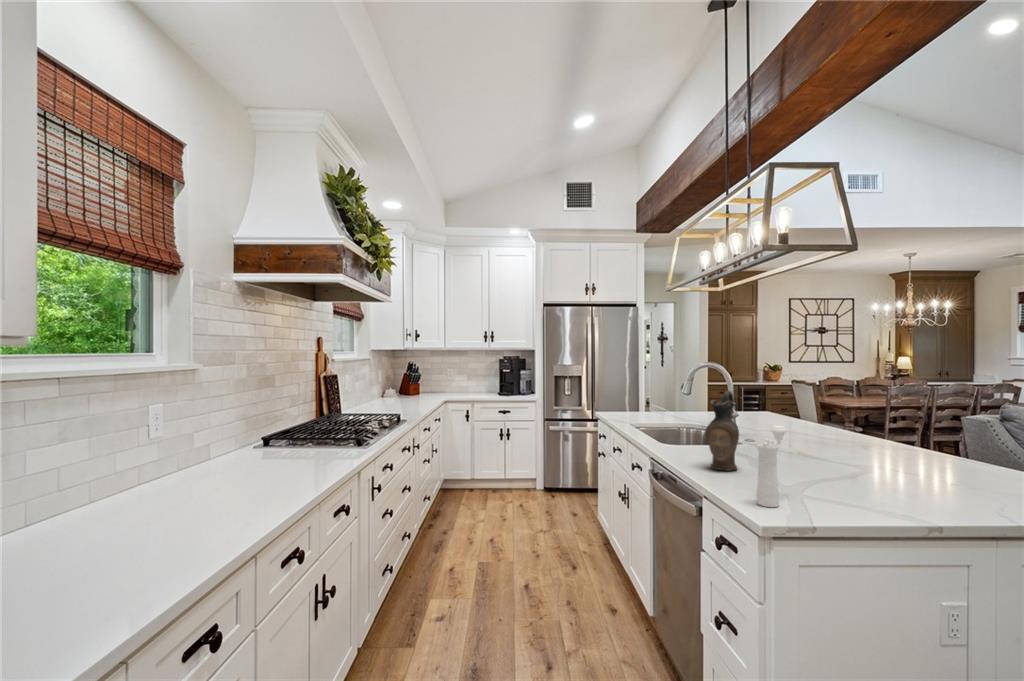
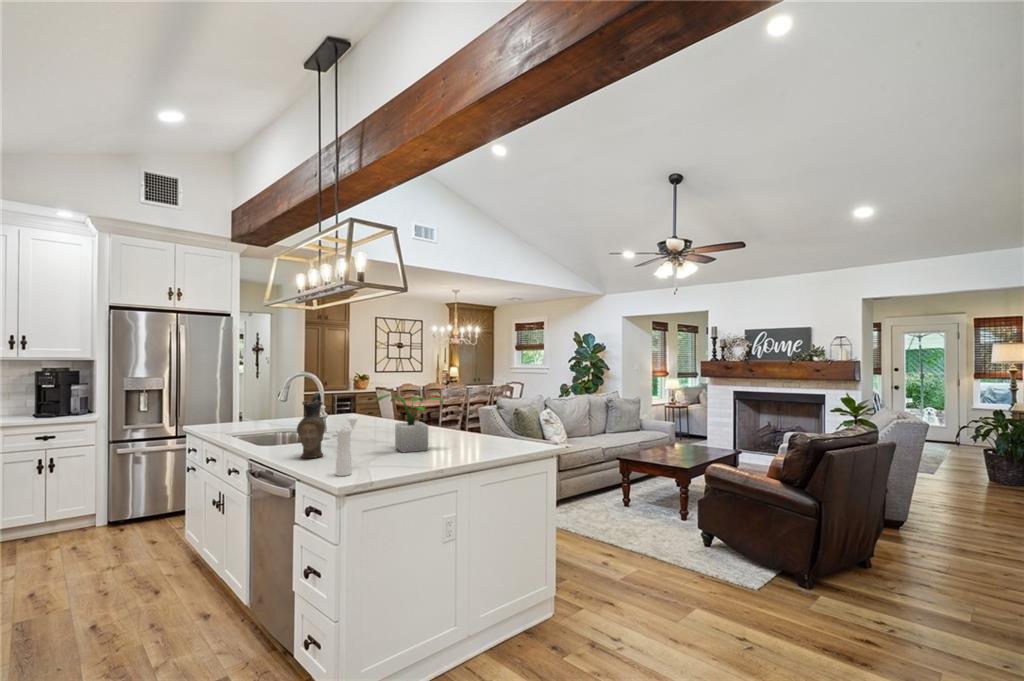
potted plant: none [809,398,928,485] -> present [376,394,445,453]

